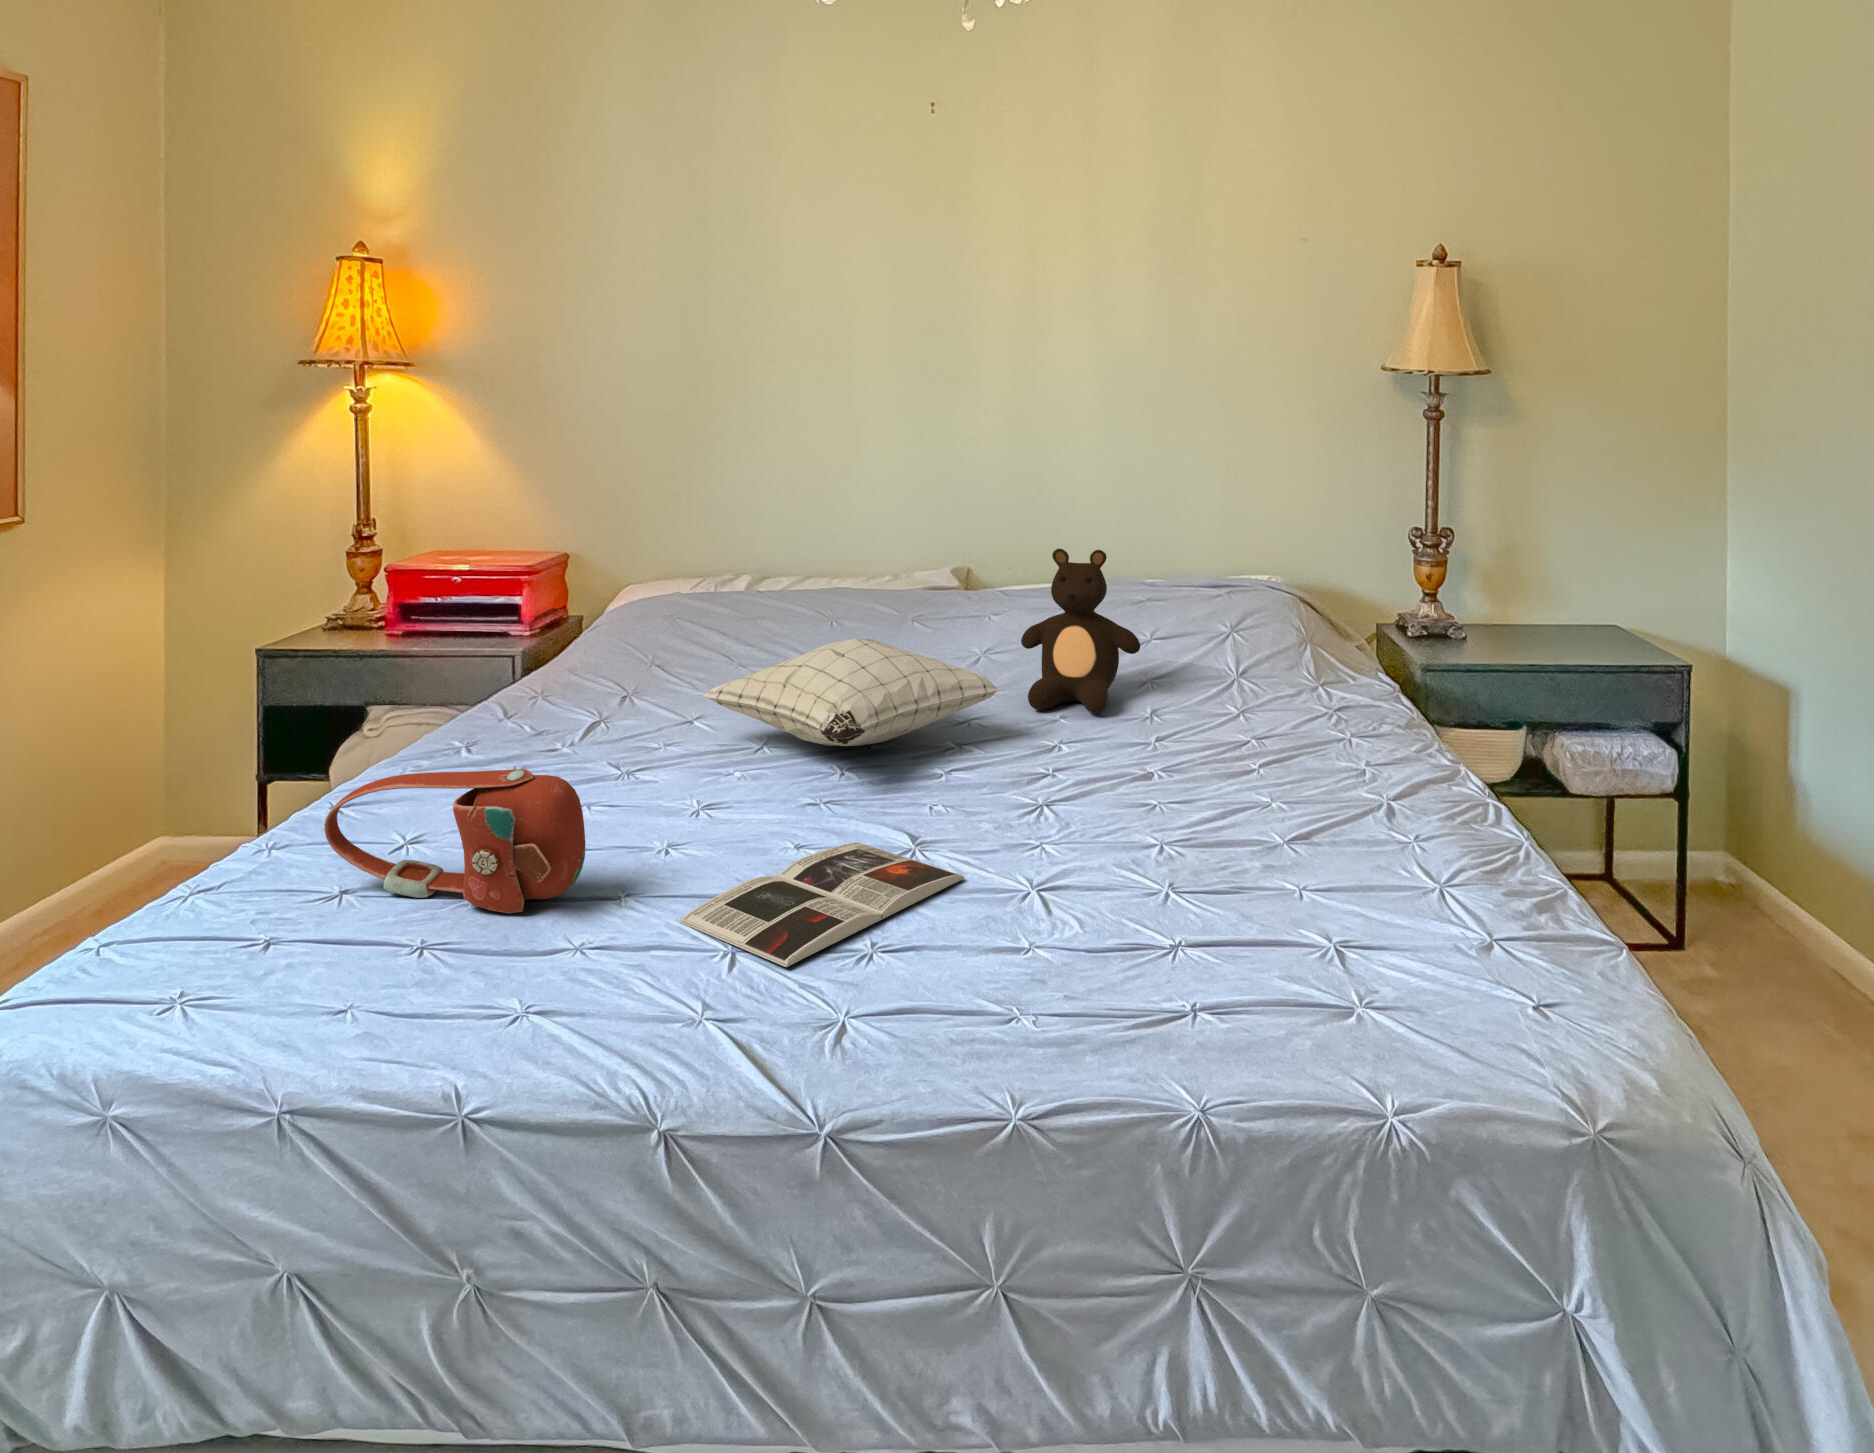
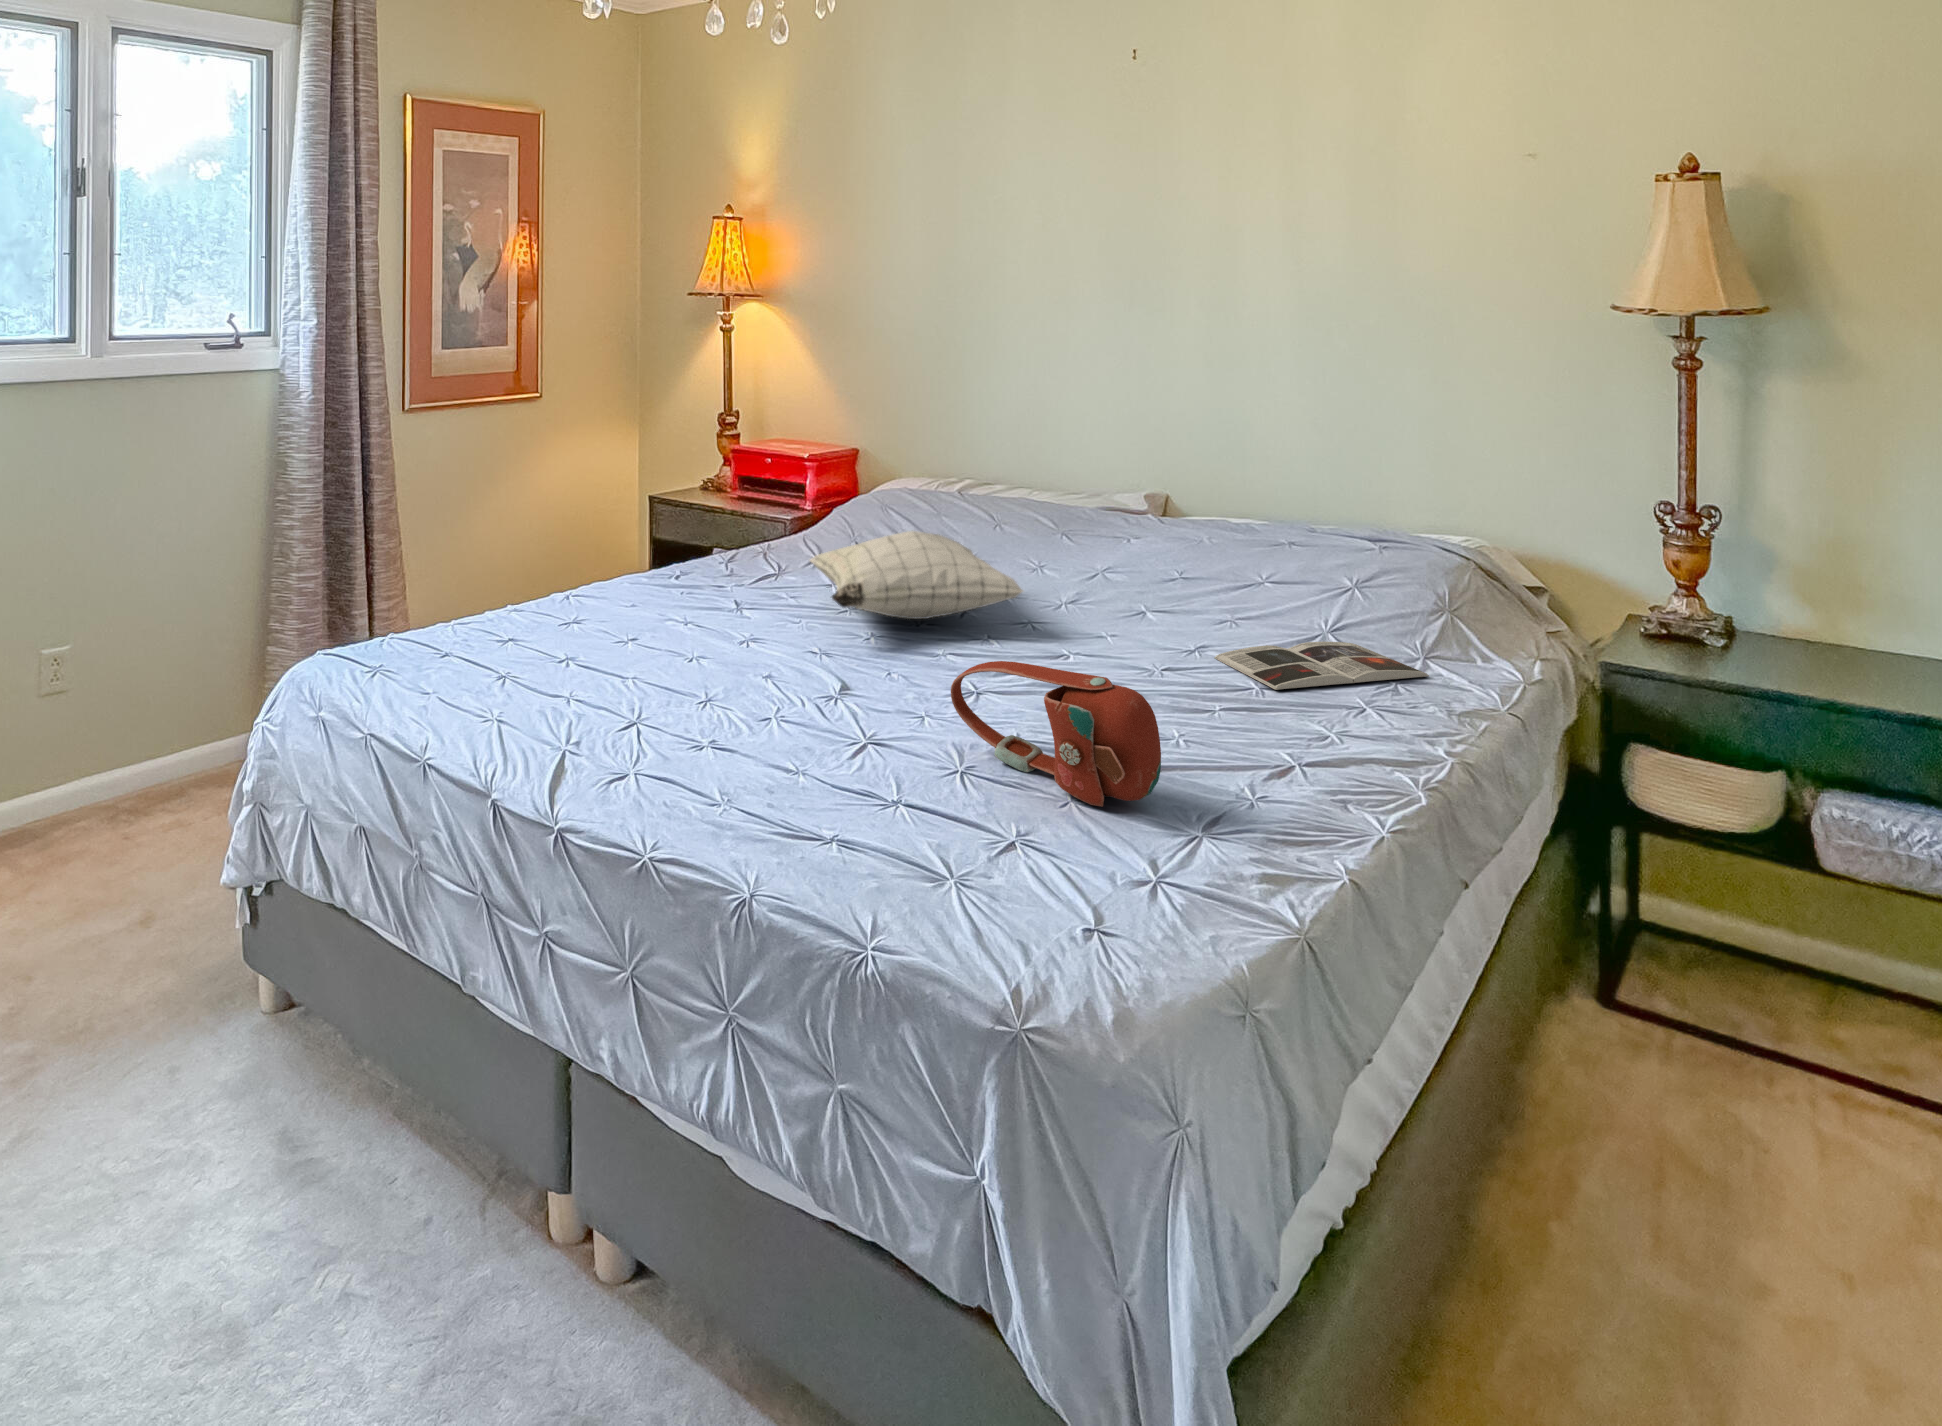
teddy bear: present [1021,549,1140,713] -> none [1091,478,1211,634]
handbag: present [324,769,585,913] -> present [951,661,1161,807]
magazine: present [679,843,965,967] -> present [1214,641,1429,690]

